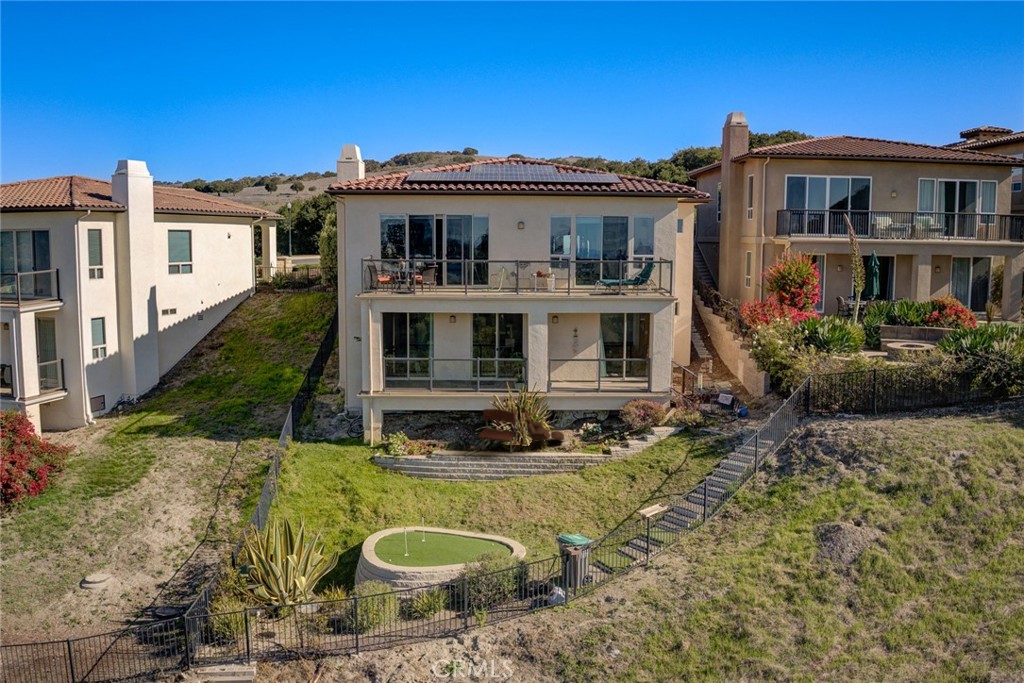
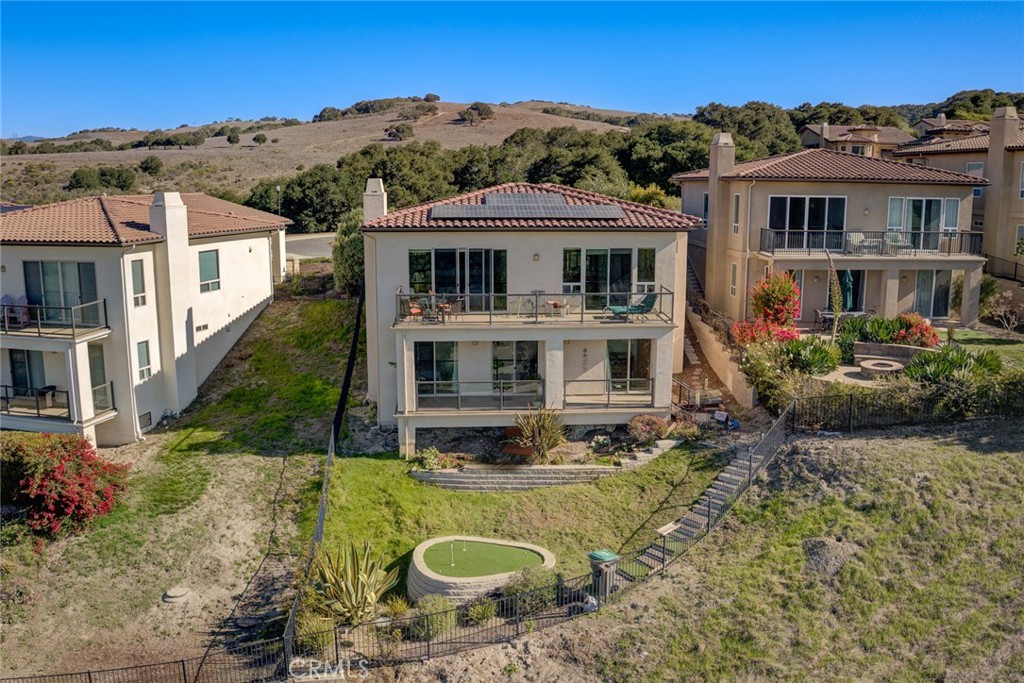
lounge chair: present [525,412,564,449] -> none [543,429,579,463]

